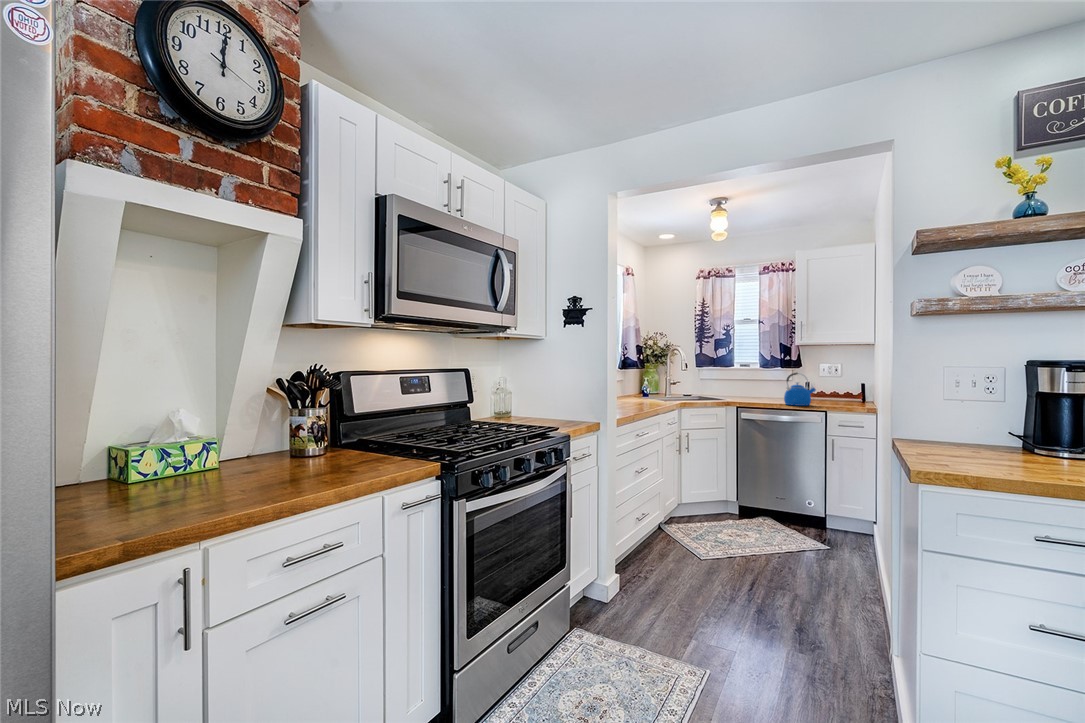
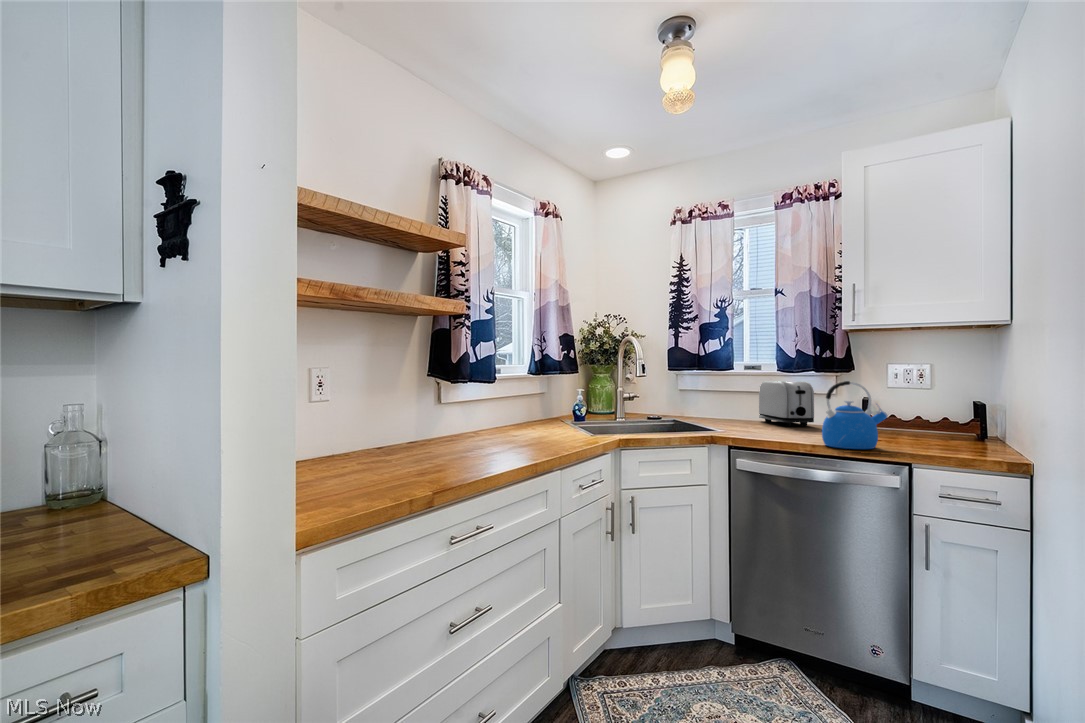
toaster: none [749,373,780,398] -> present [759,381,814,426]

